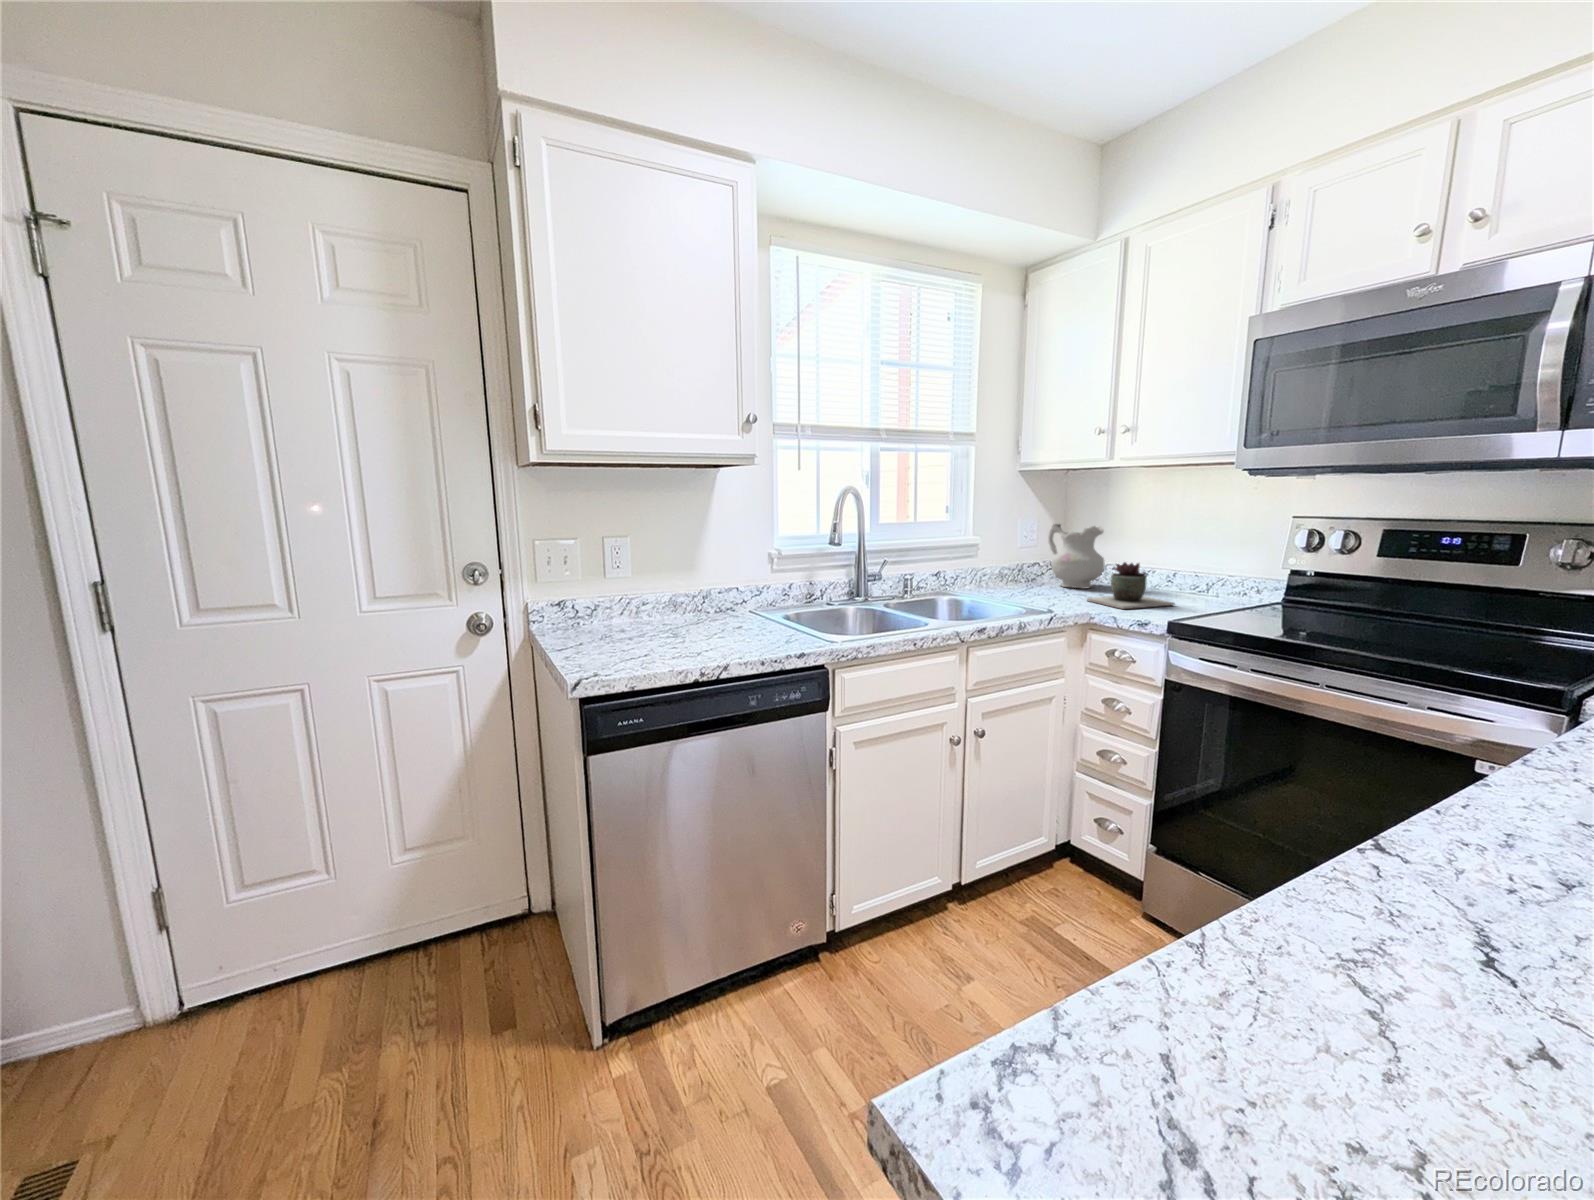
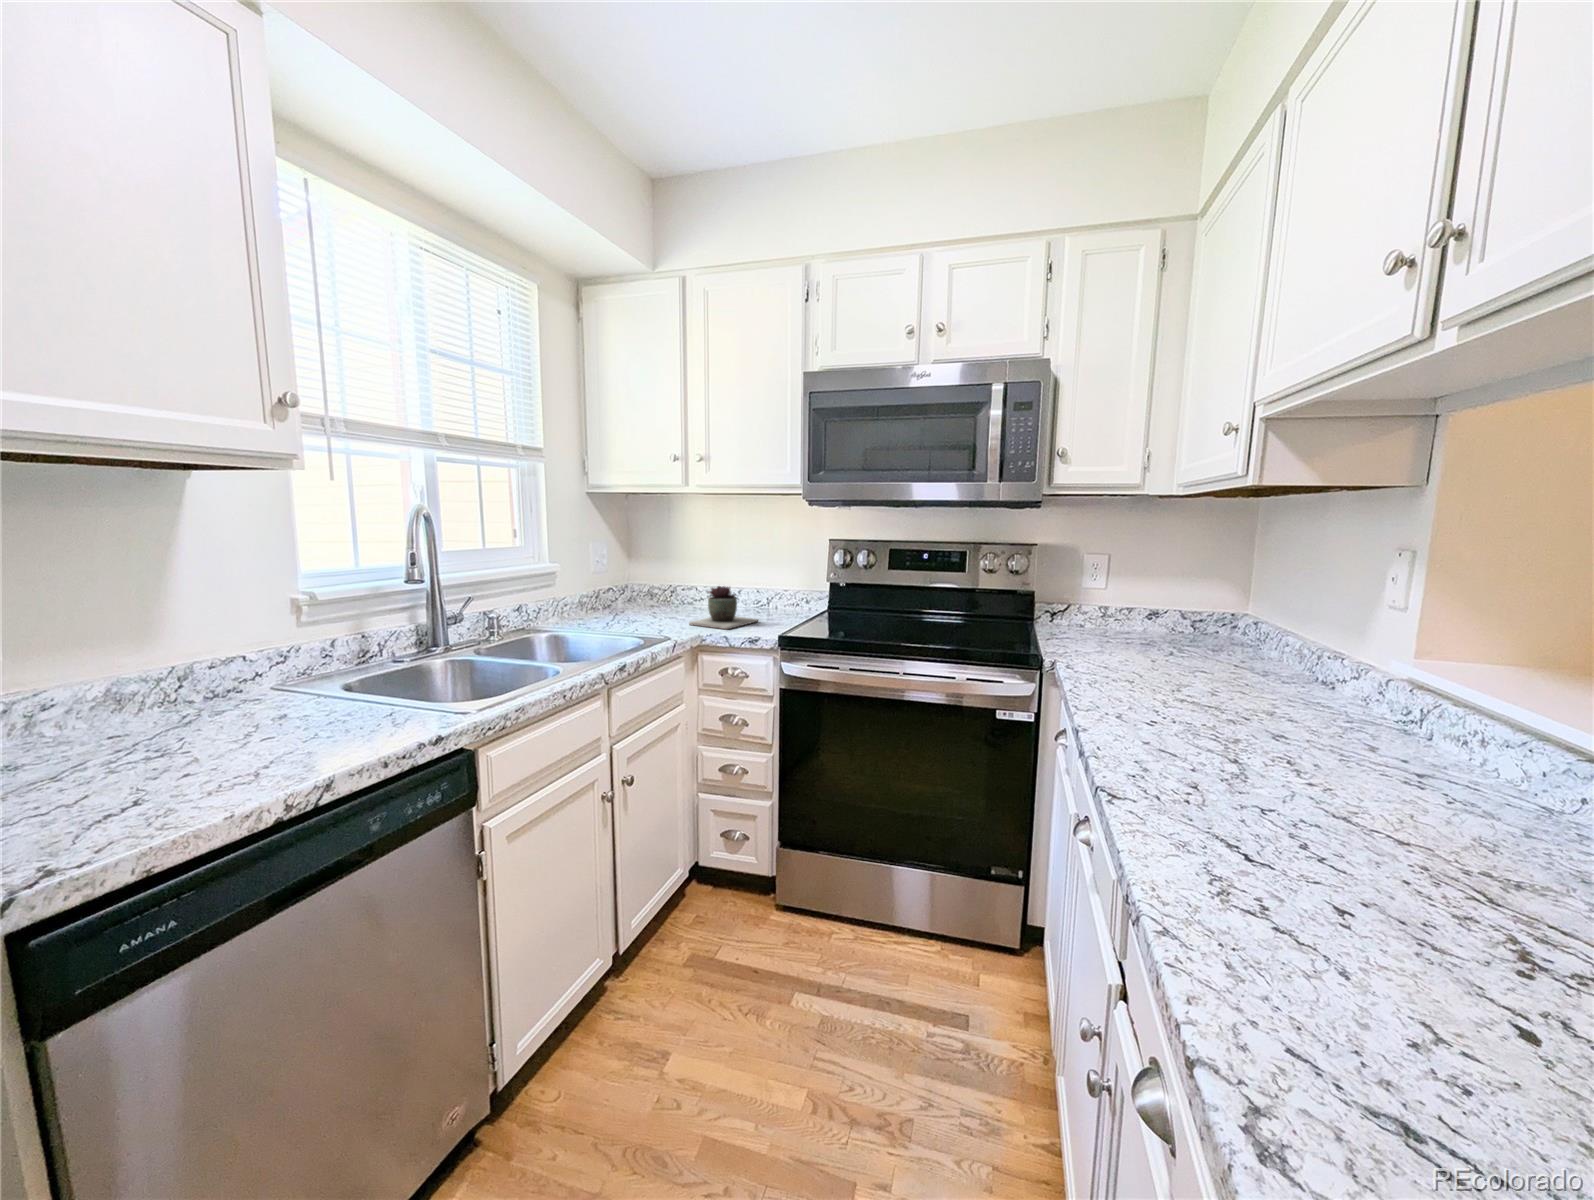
ceramic pitcher: present [1048,524,1104,589] -> none [631,550,686,613]

